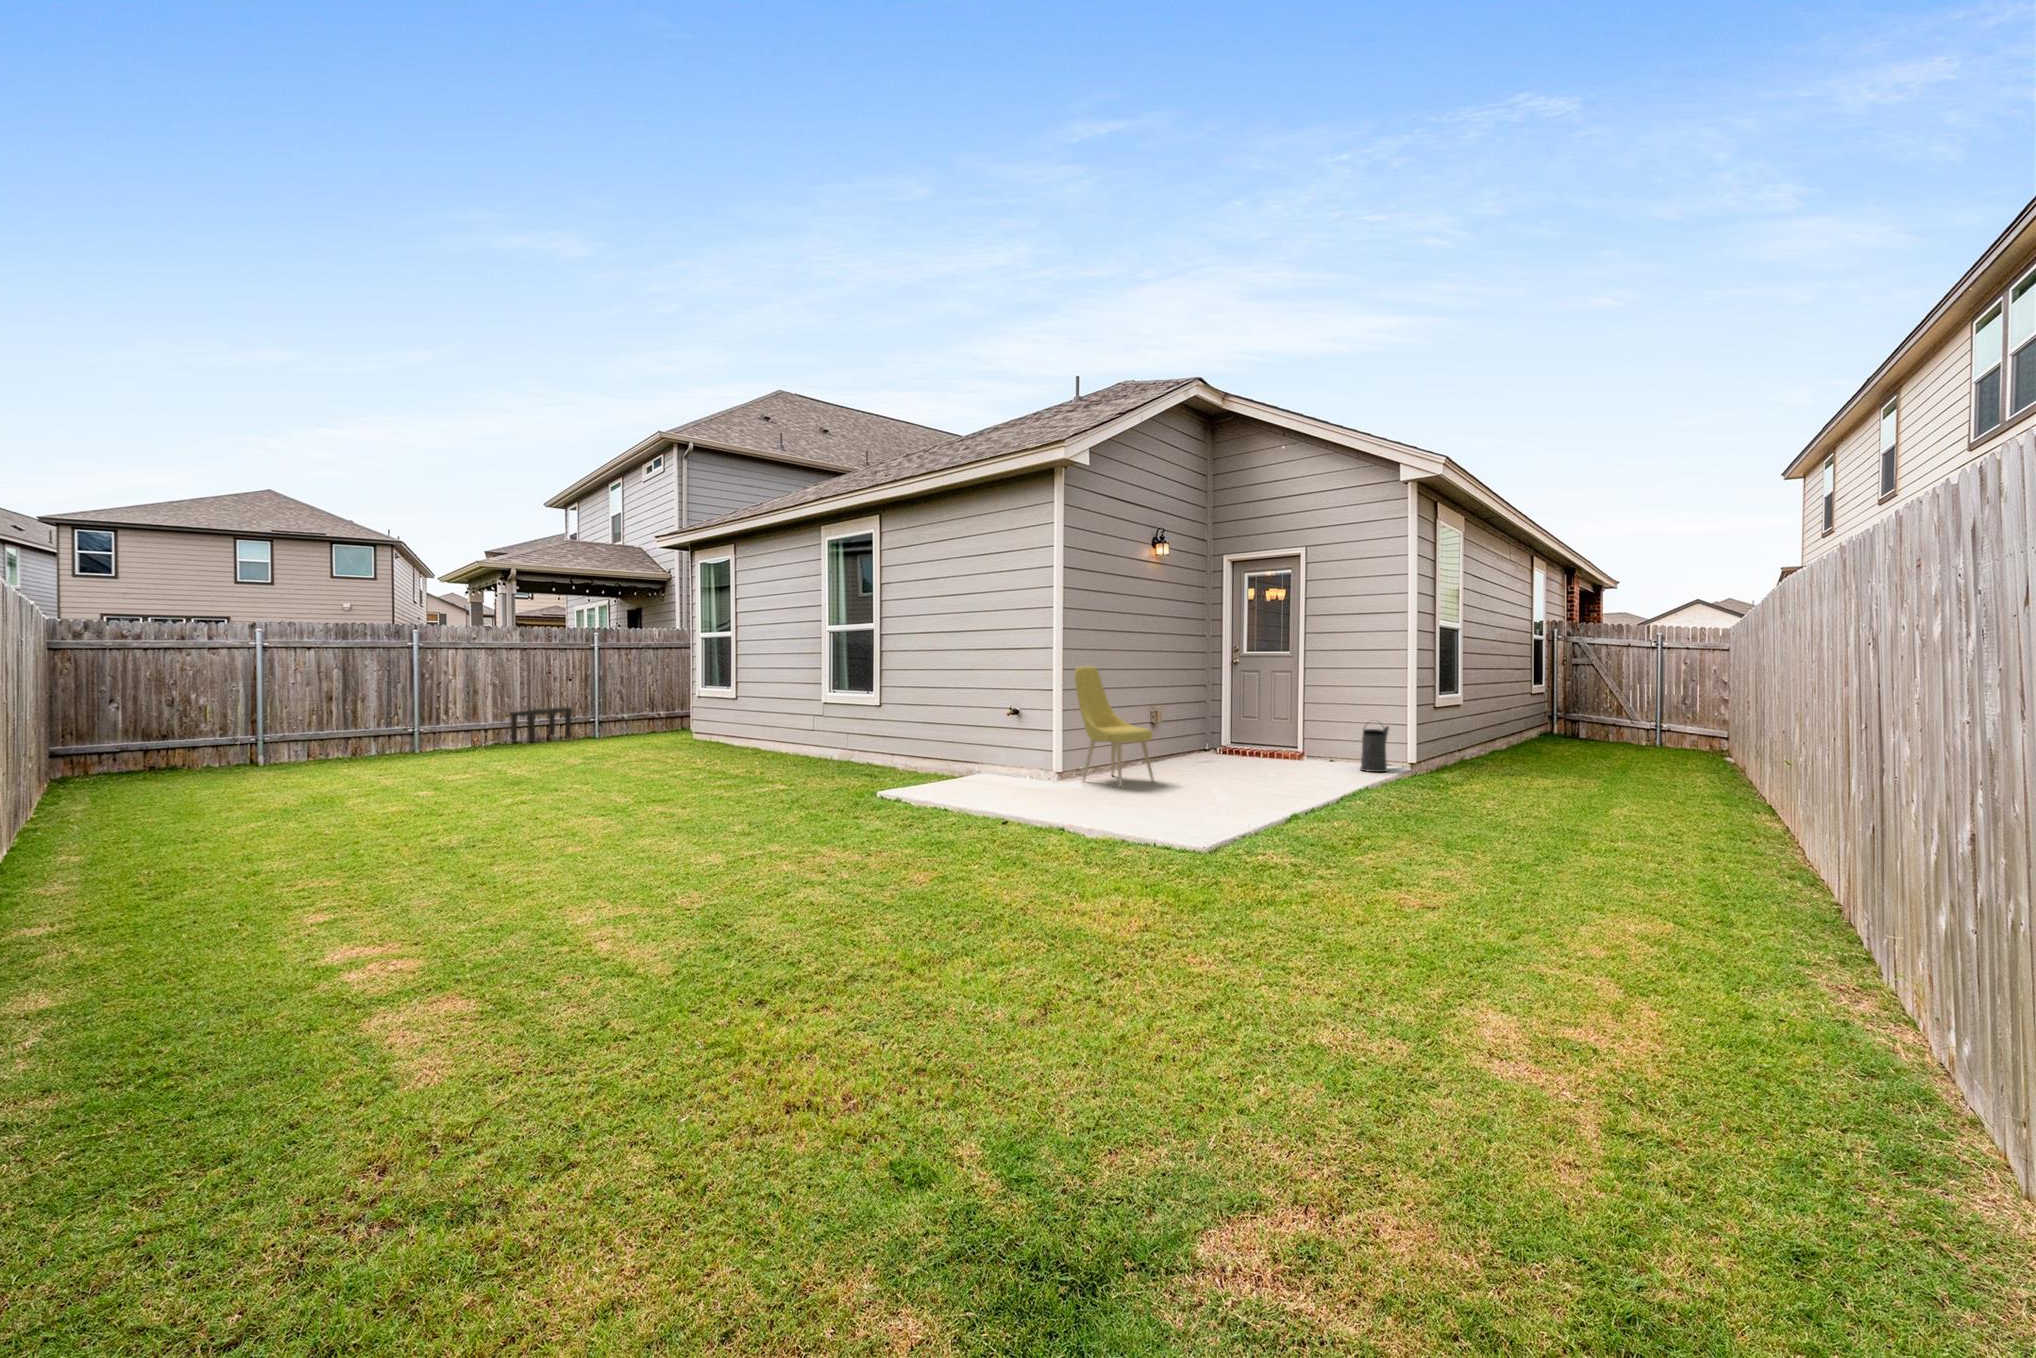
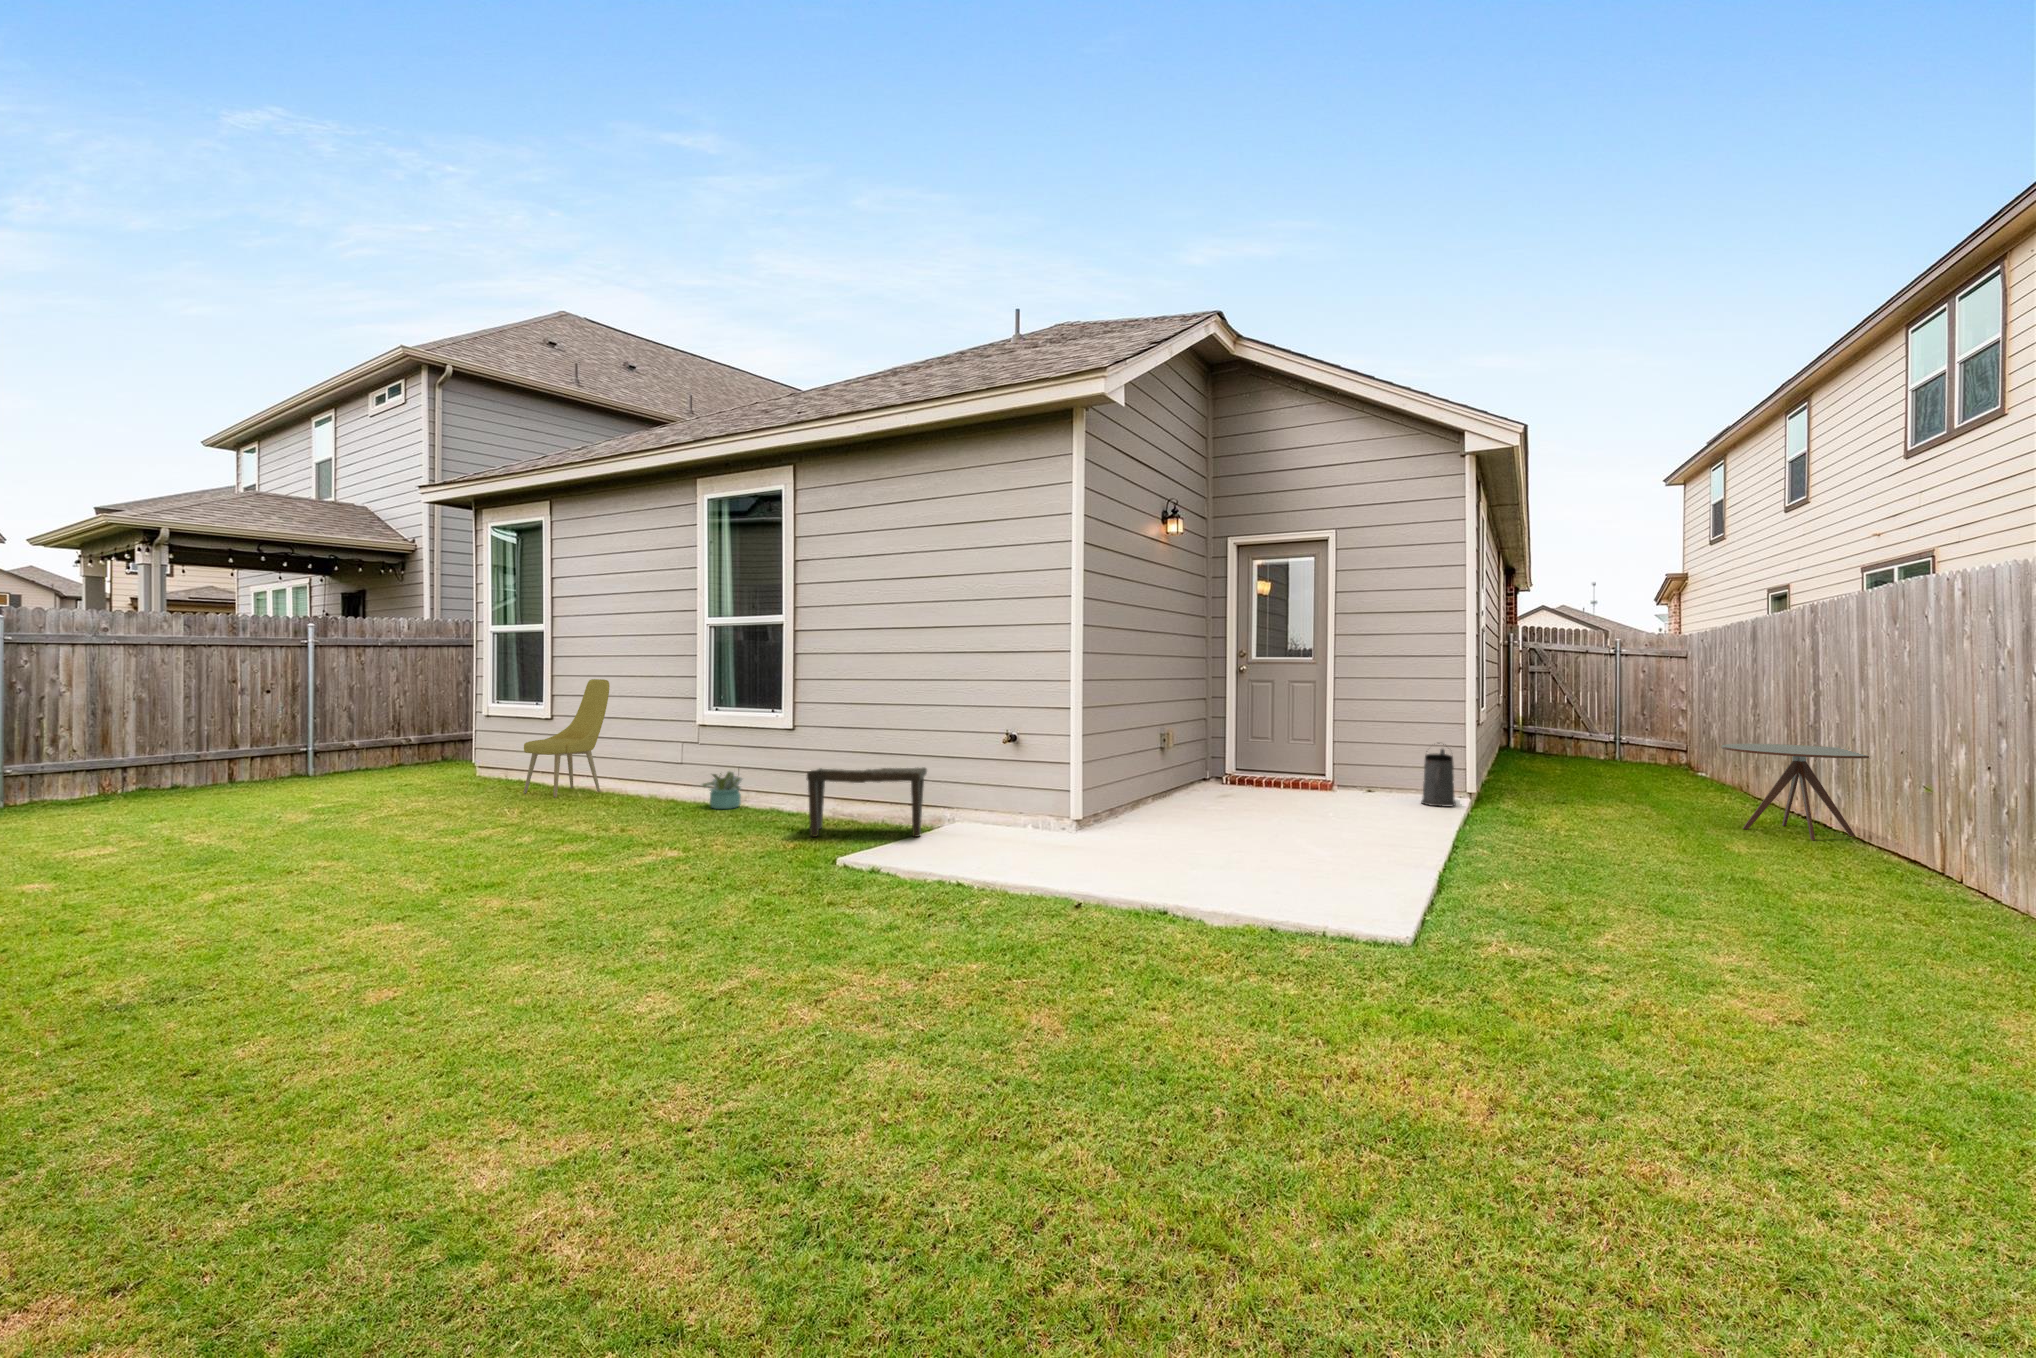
chair: present [1075,666,1154,787] -> present [524,679,610,798]
bench: present [510,707,573,742] -> present [807,767,927,837]
round table: none [1625,724,1766,806] -> present [1721,744,1869,840]
decorative plant: none [821,736,852,762] -> present [702,772,742,809]

